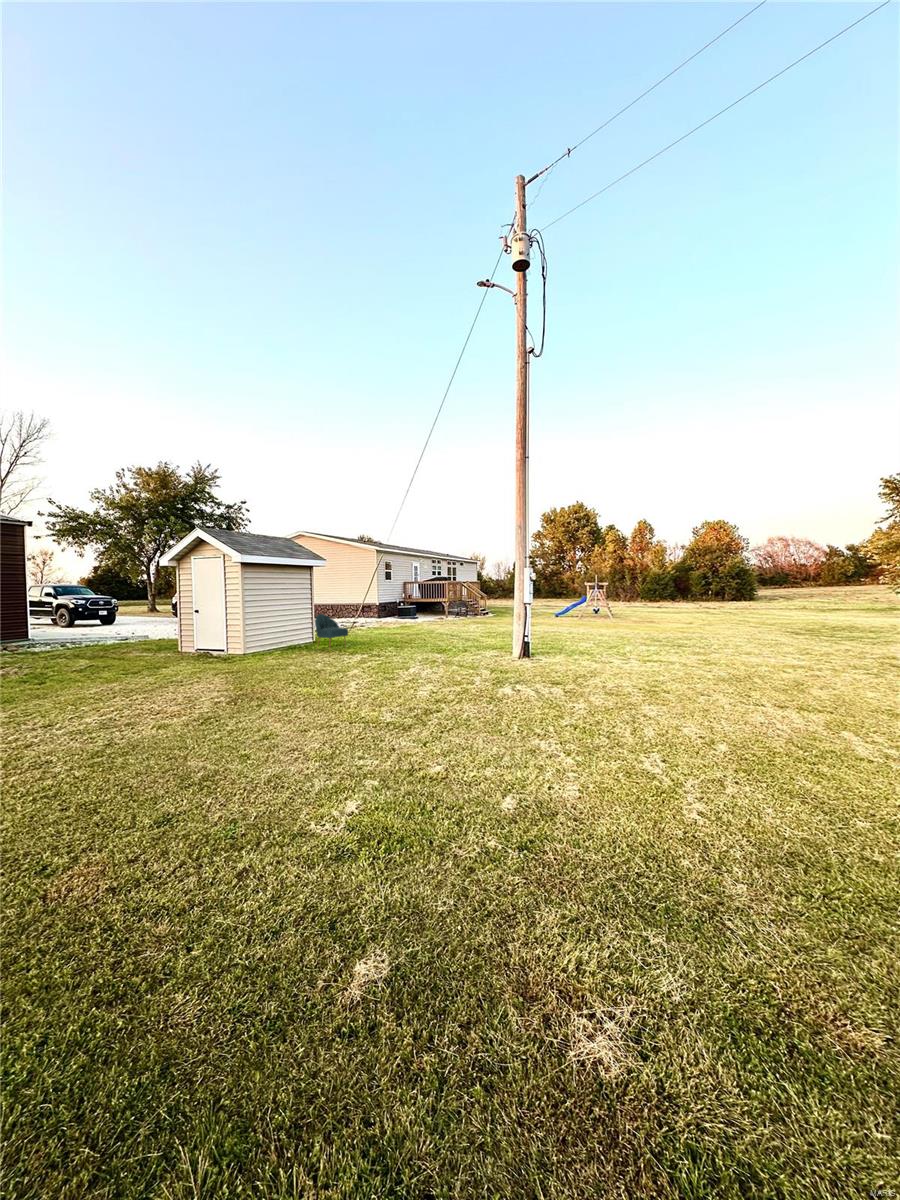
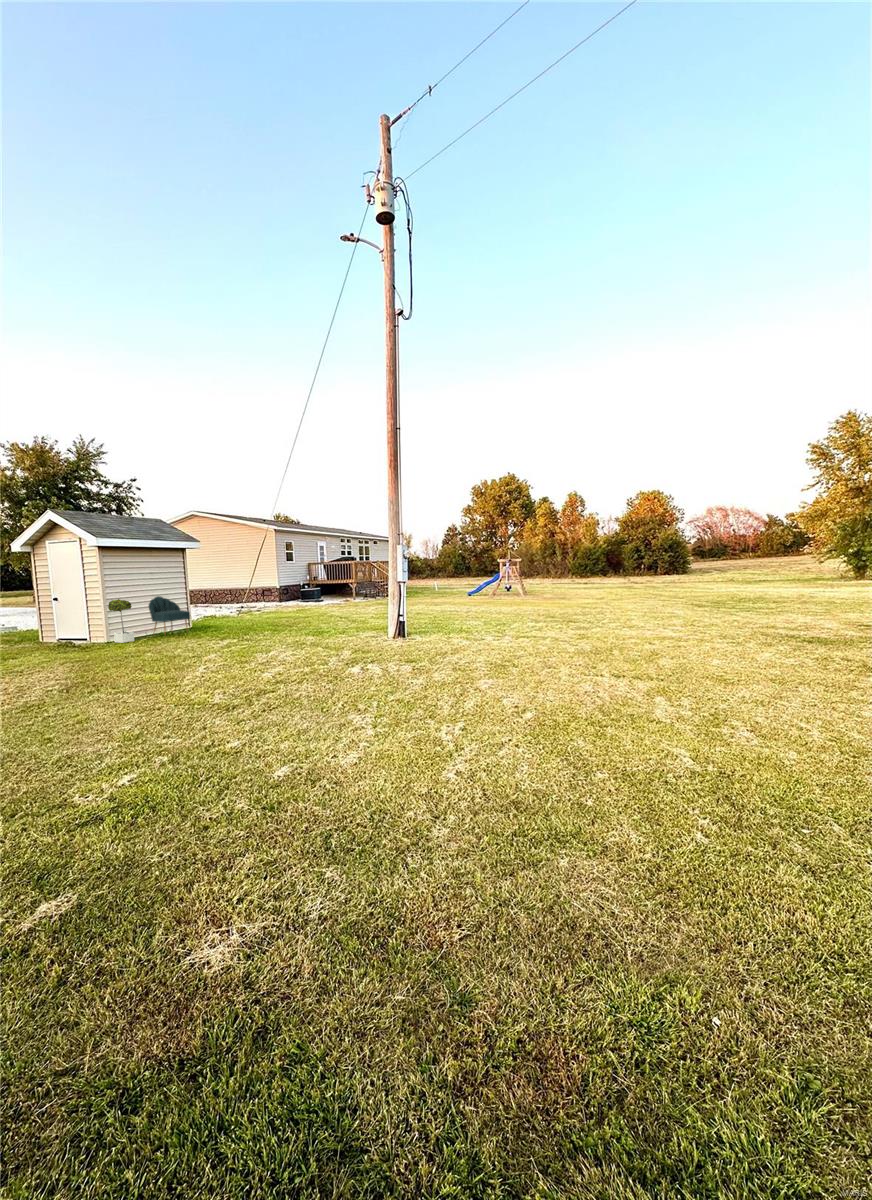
potted tree: none [287,616,306,657] -> present [108,599,134,643]

